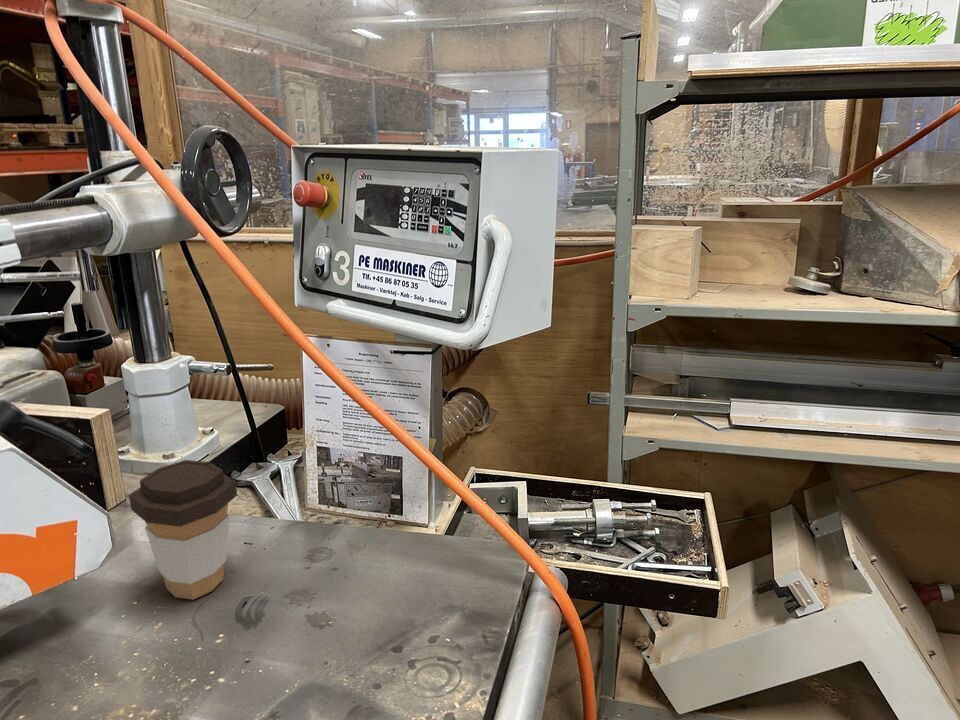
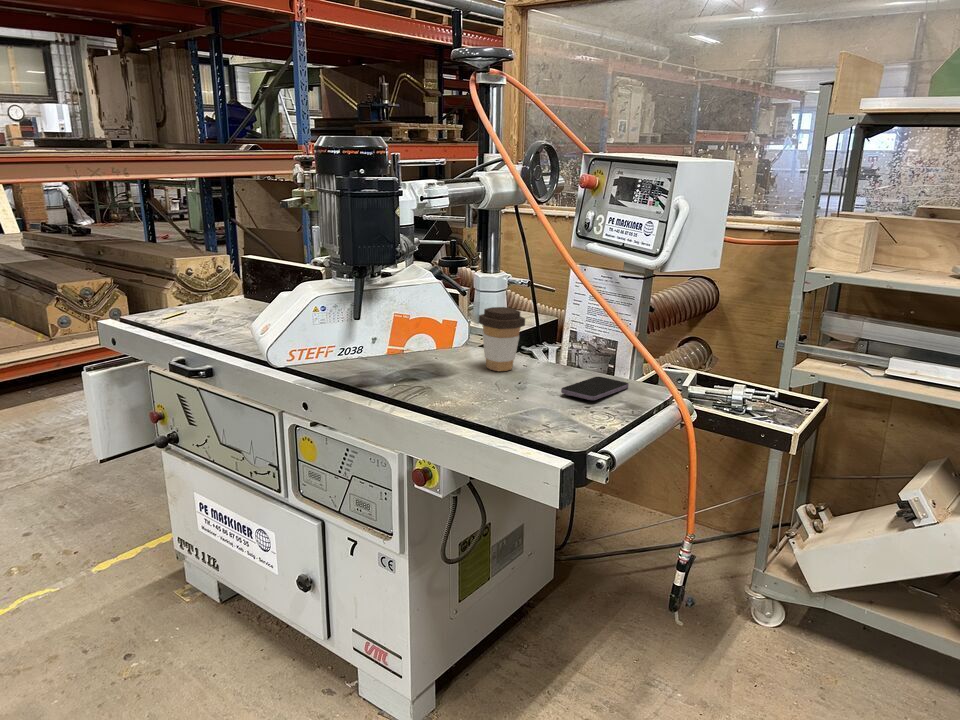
smartphone: none [344,557,458,667] -> present [561,377,629,400]

